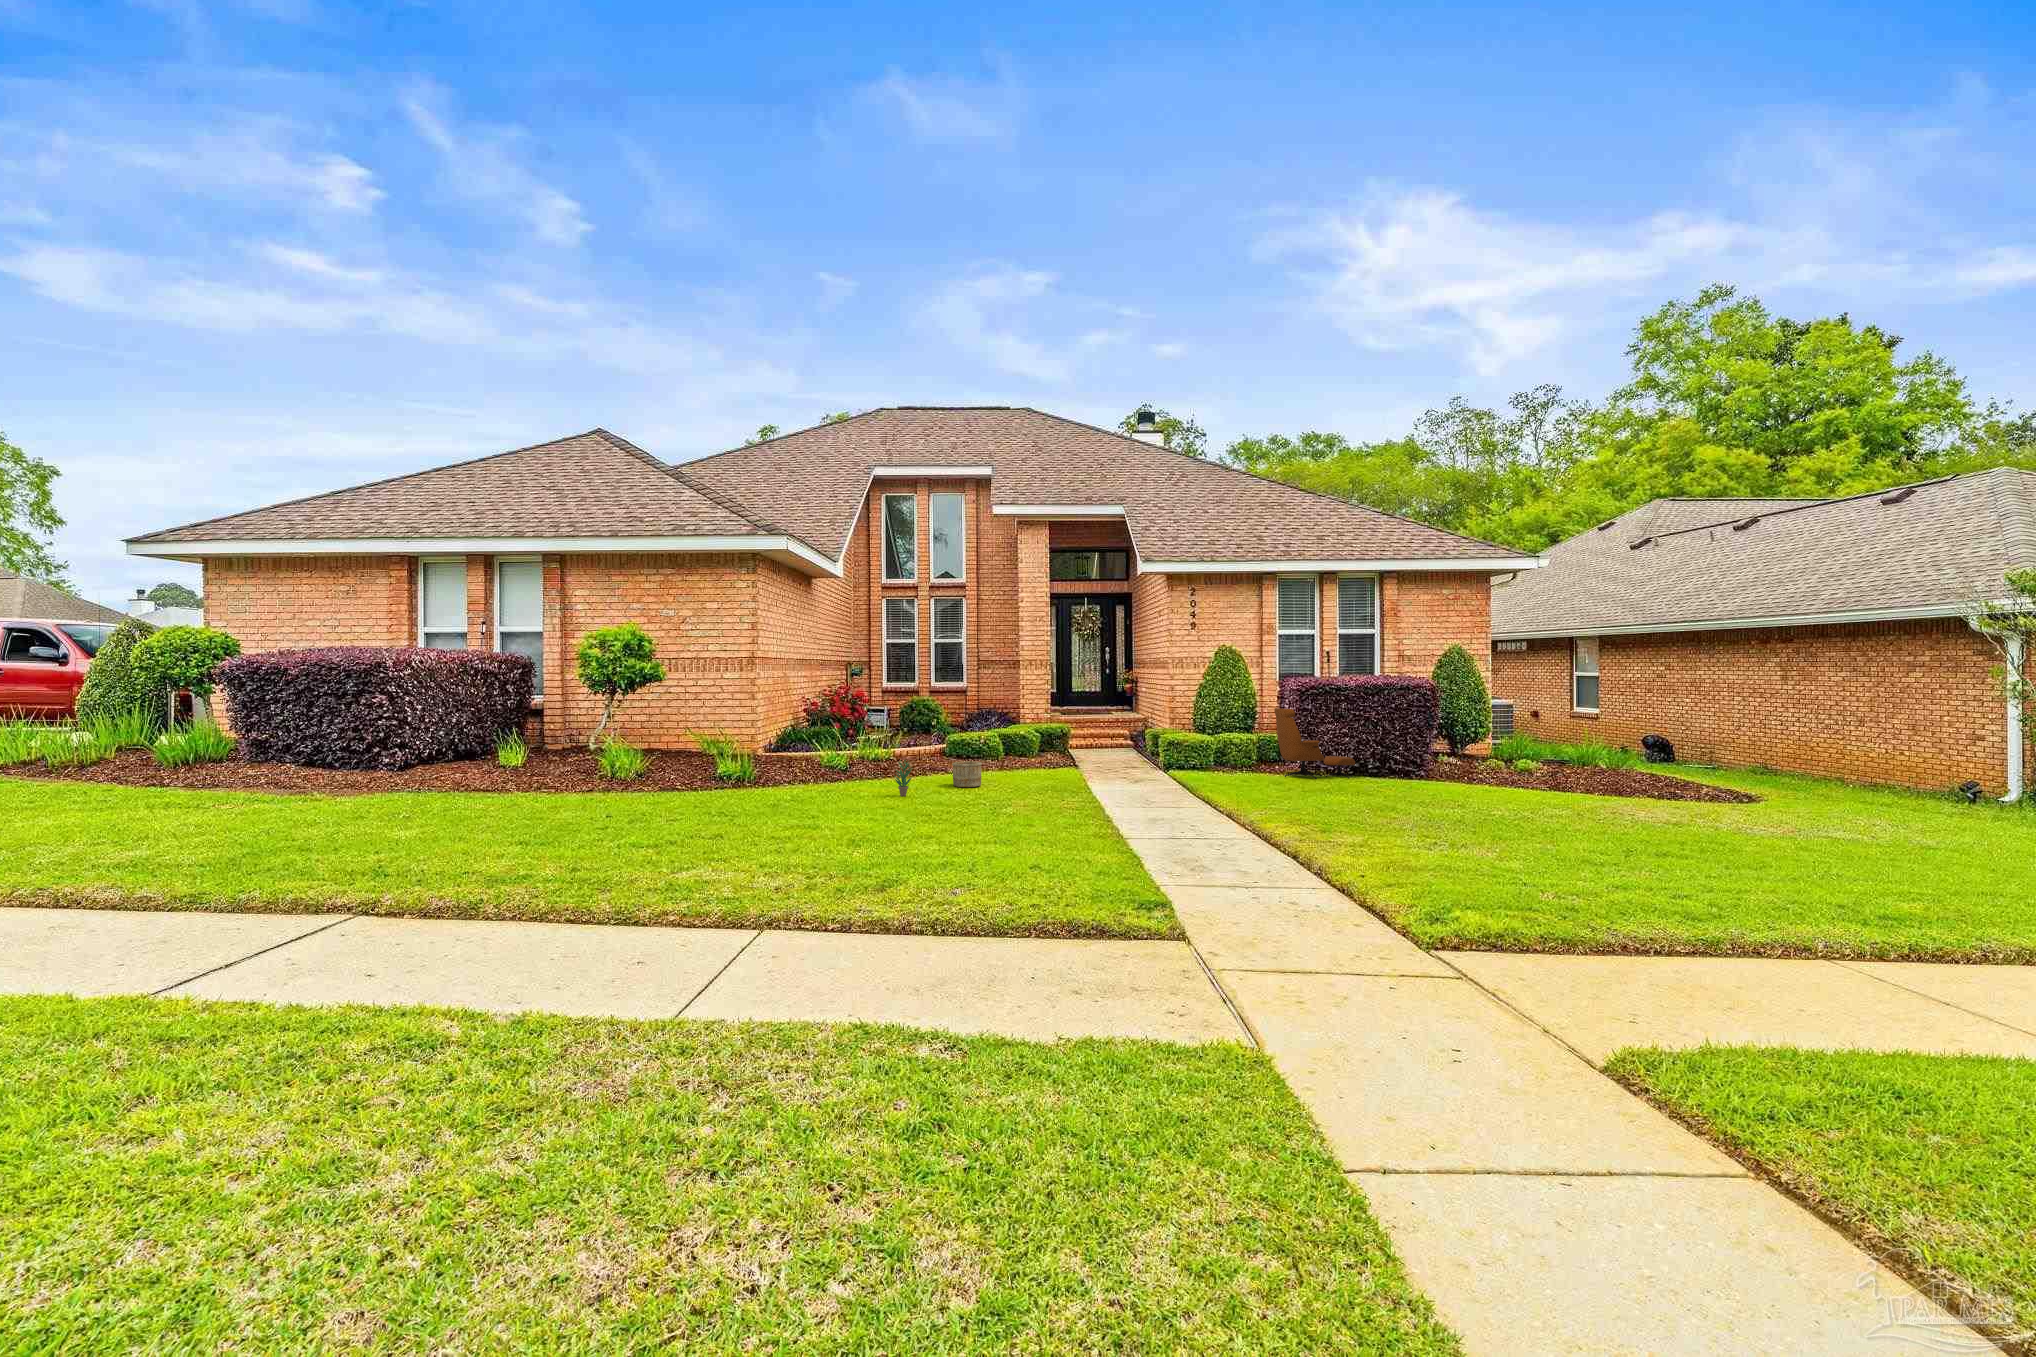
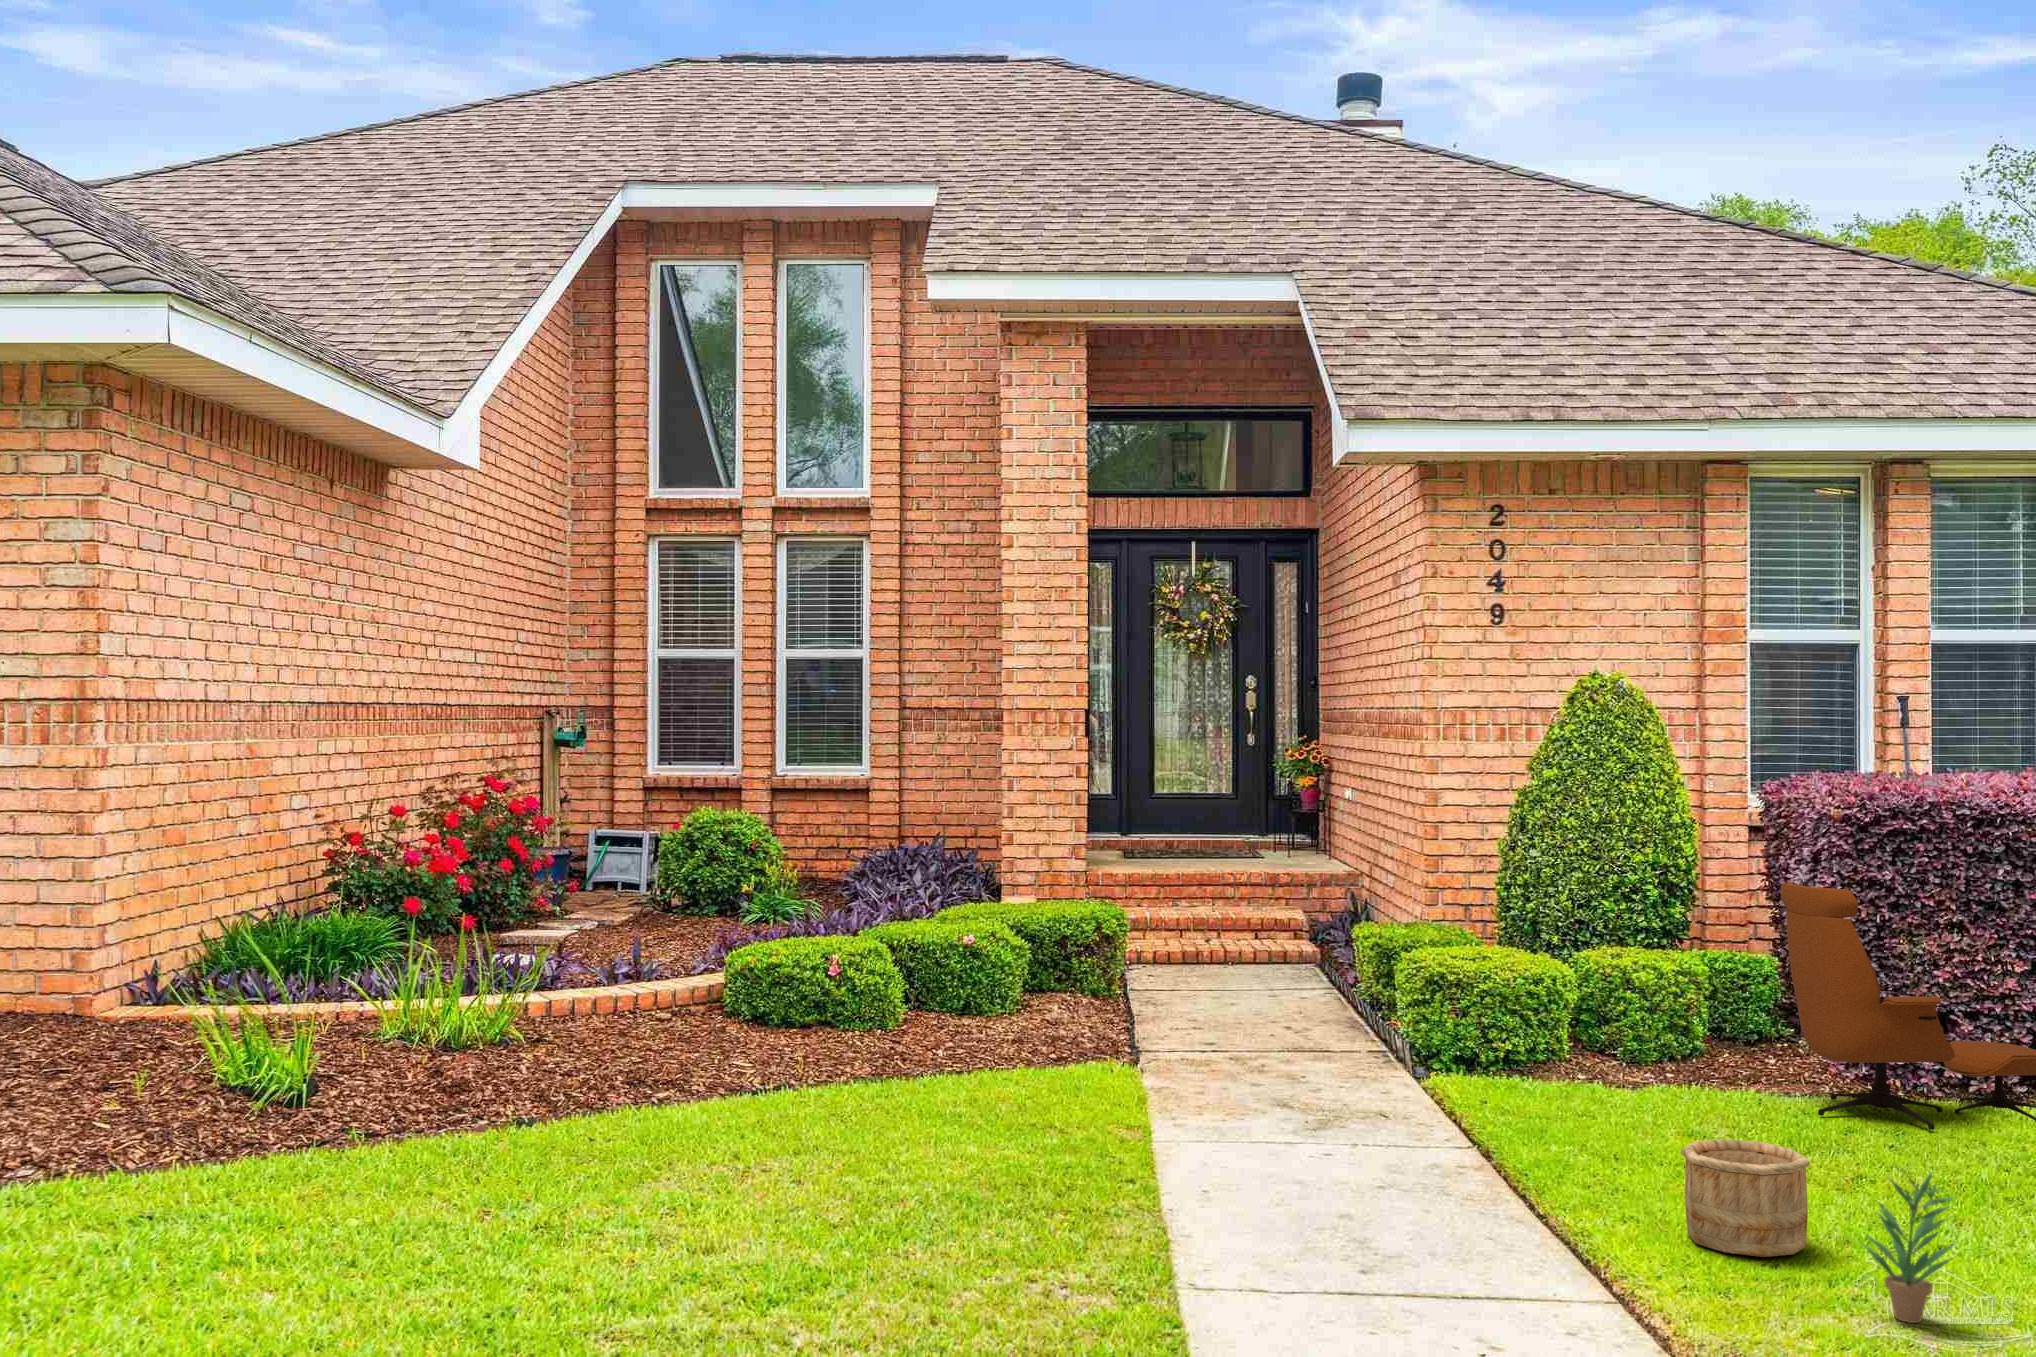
potted plant: present [895,760,912,796] -> present [1864,1173,1954,1323]
wooden bucket: present [952,761,982,787] -> present [1681,1139,1810,1257]

